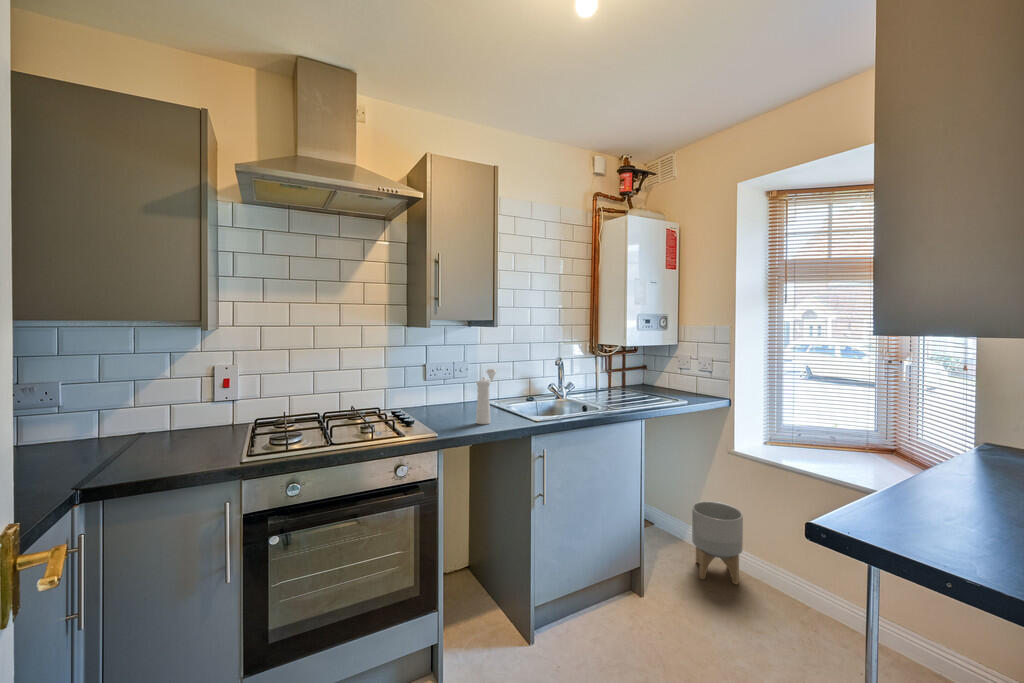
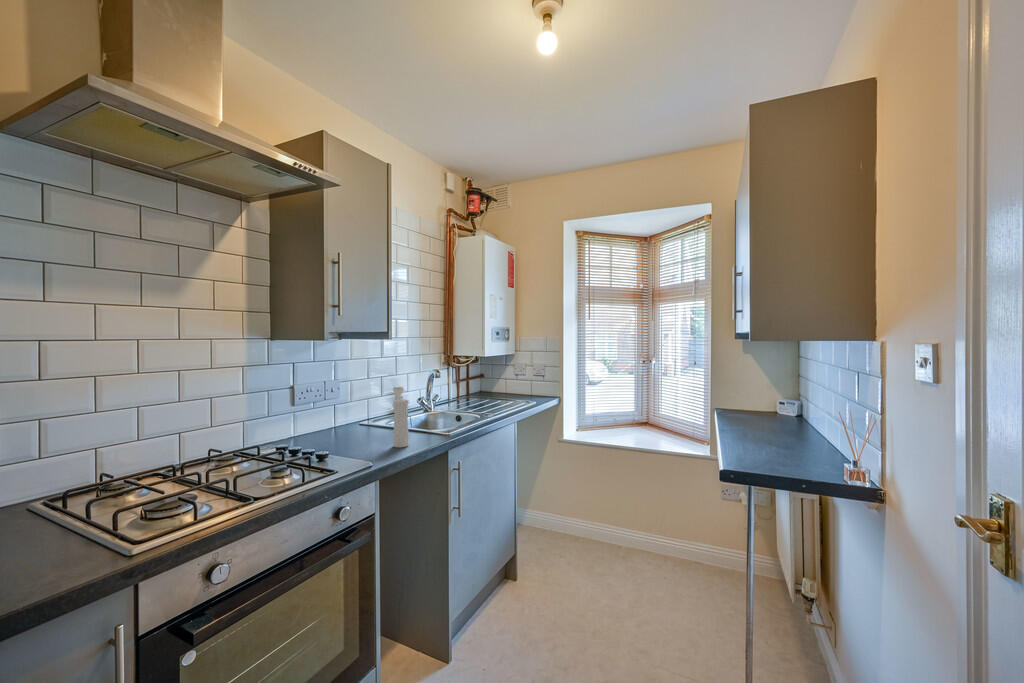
planter: present [692,501,743,584] -> none [540,485,578,552]

